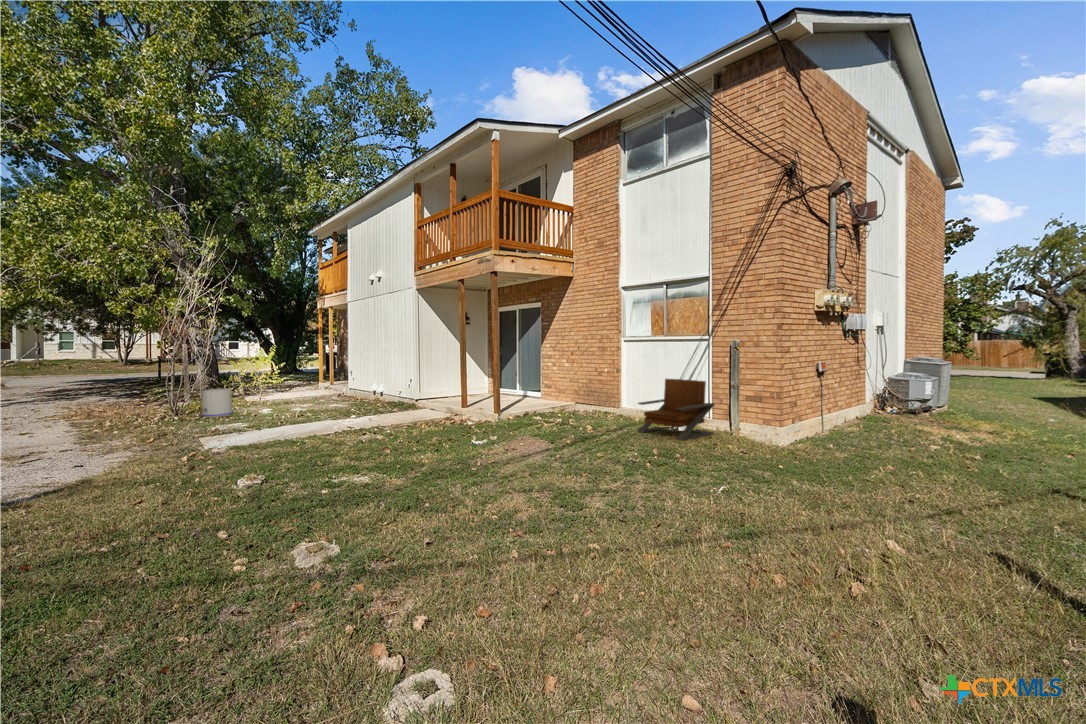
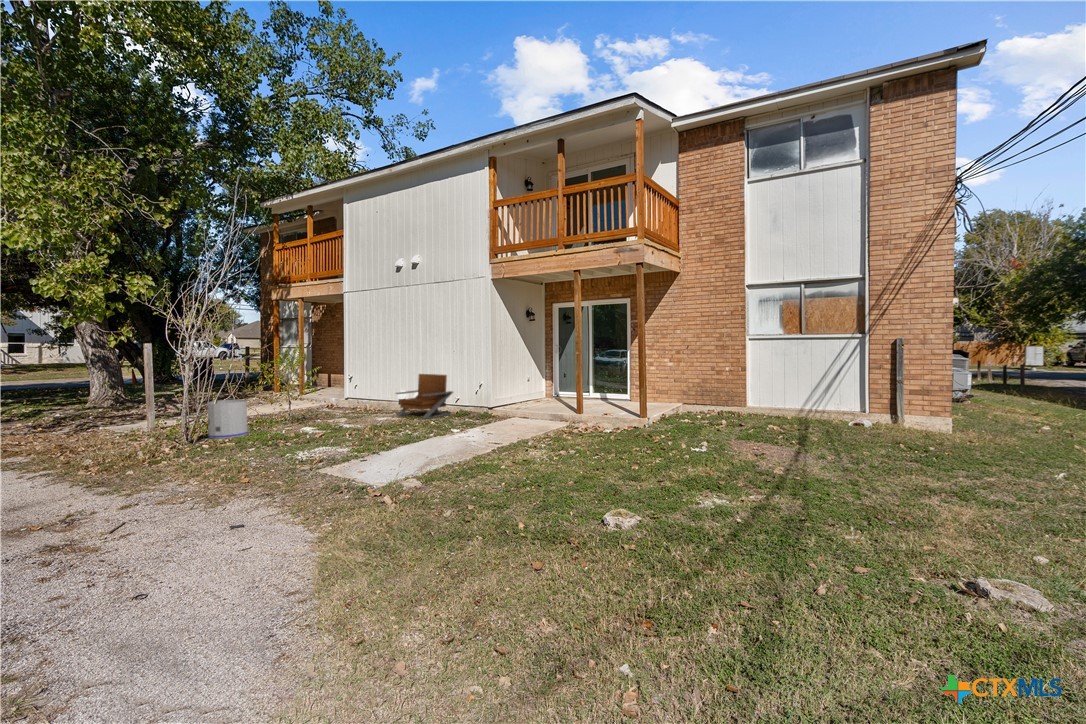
lounge chair: present [638,379,715,440] -> present [396,374,453,419]

